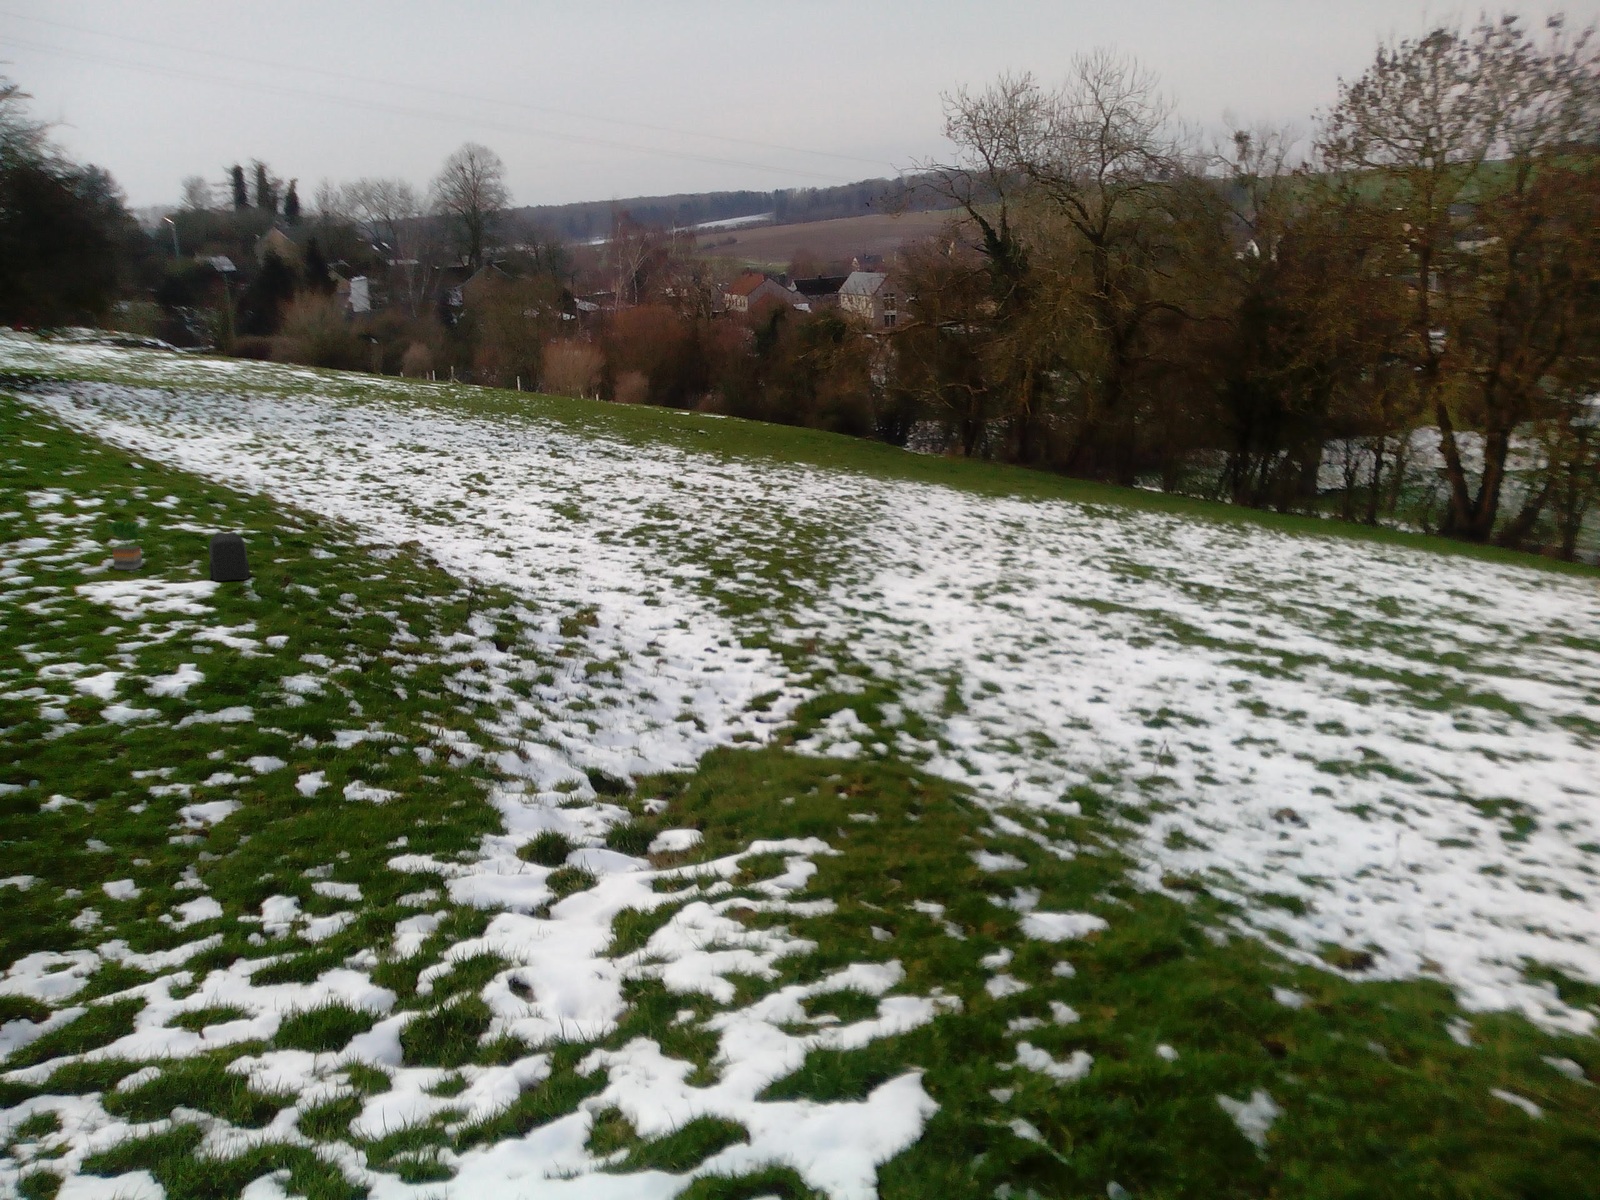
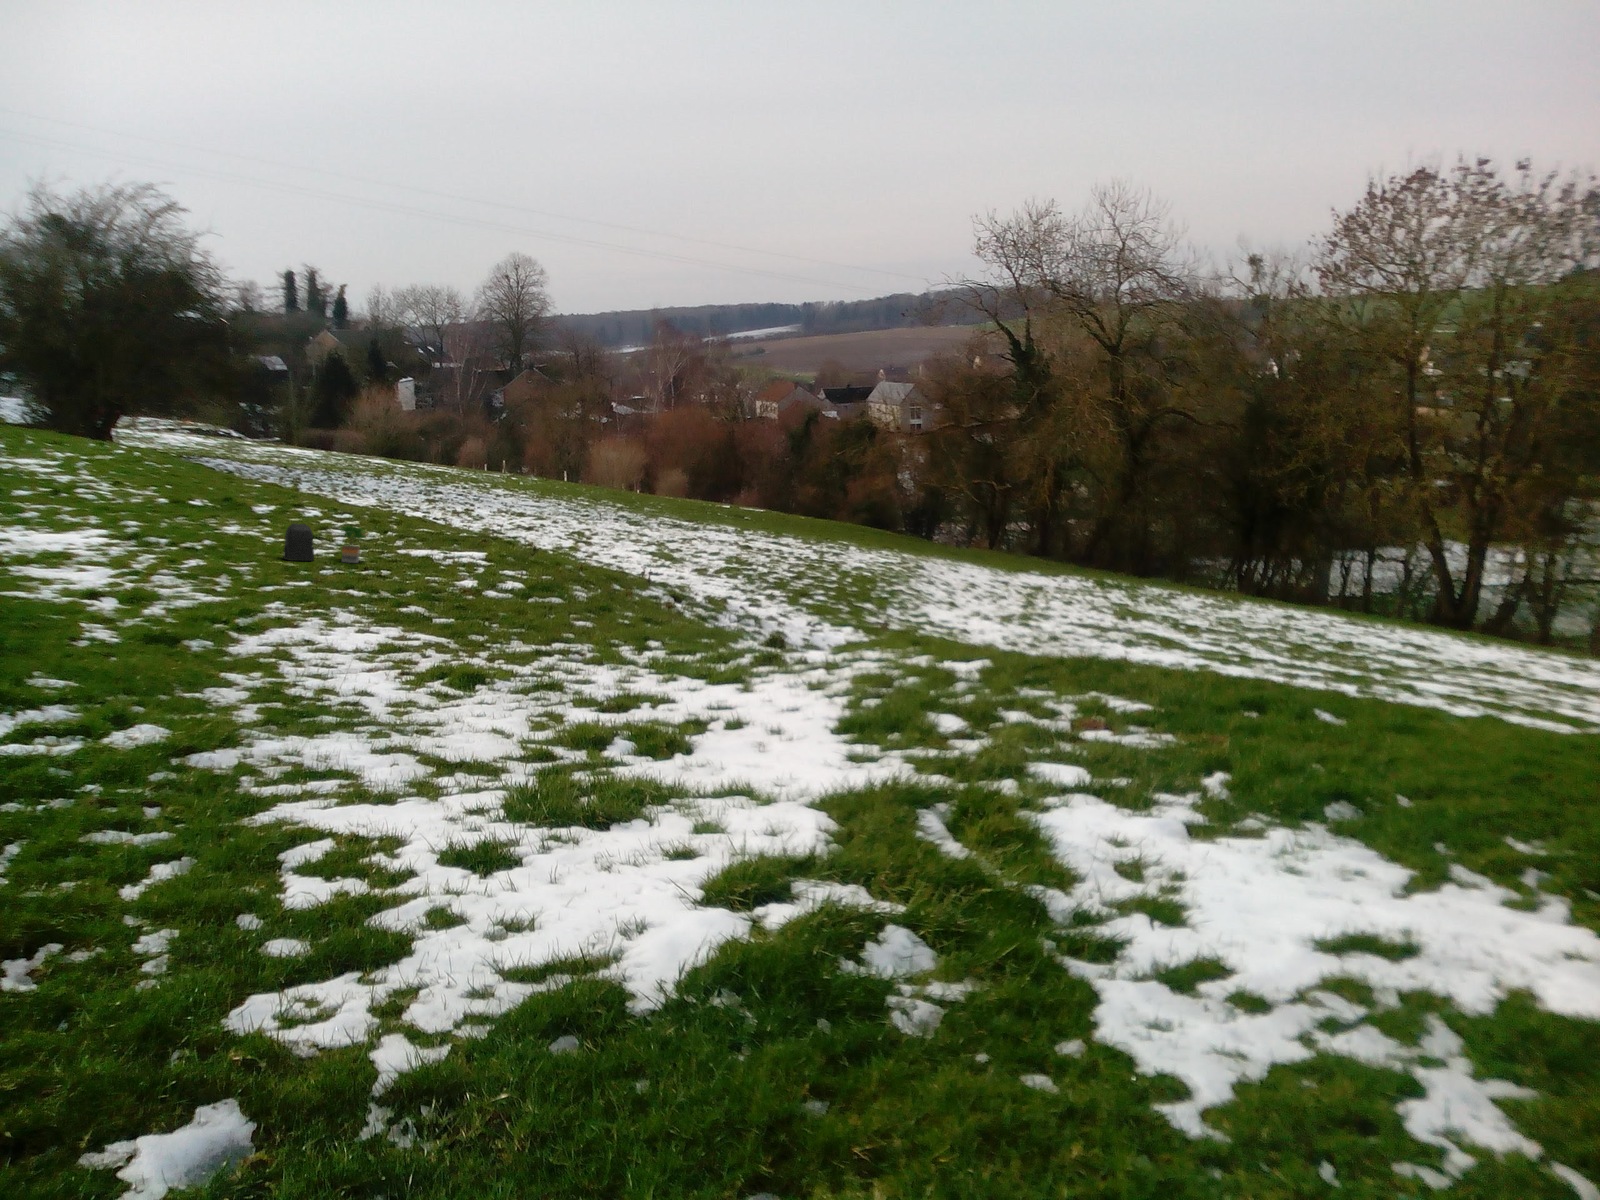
backpack: present [209,532,250,581] -> present [283,523,314,561]

